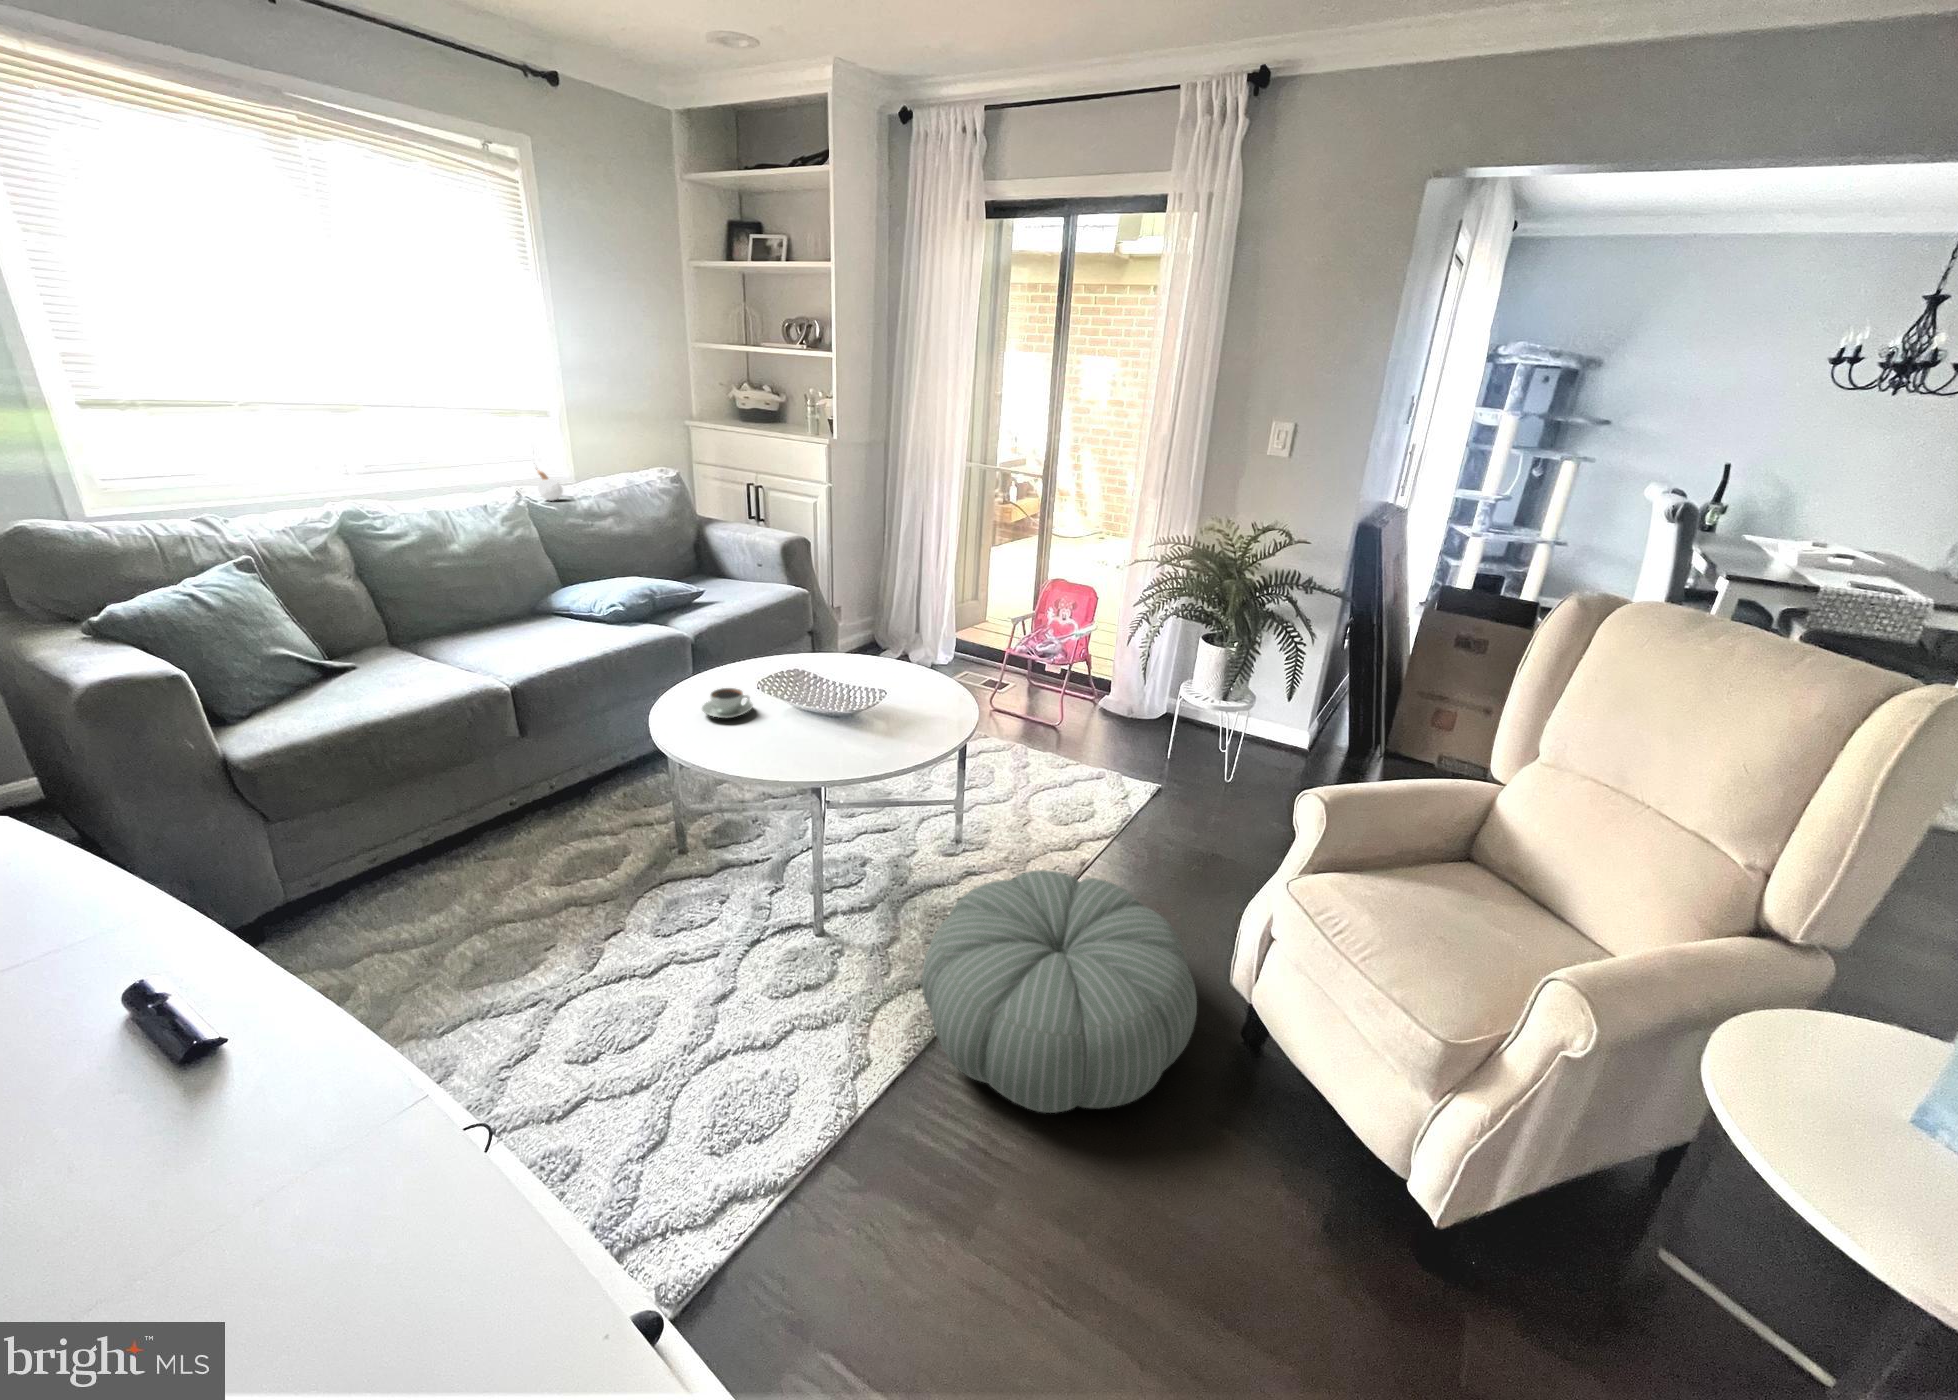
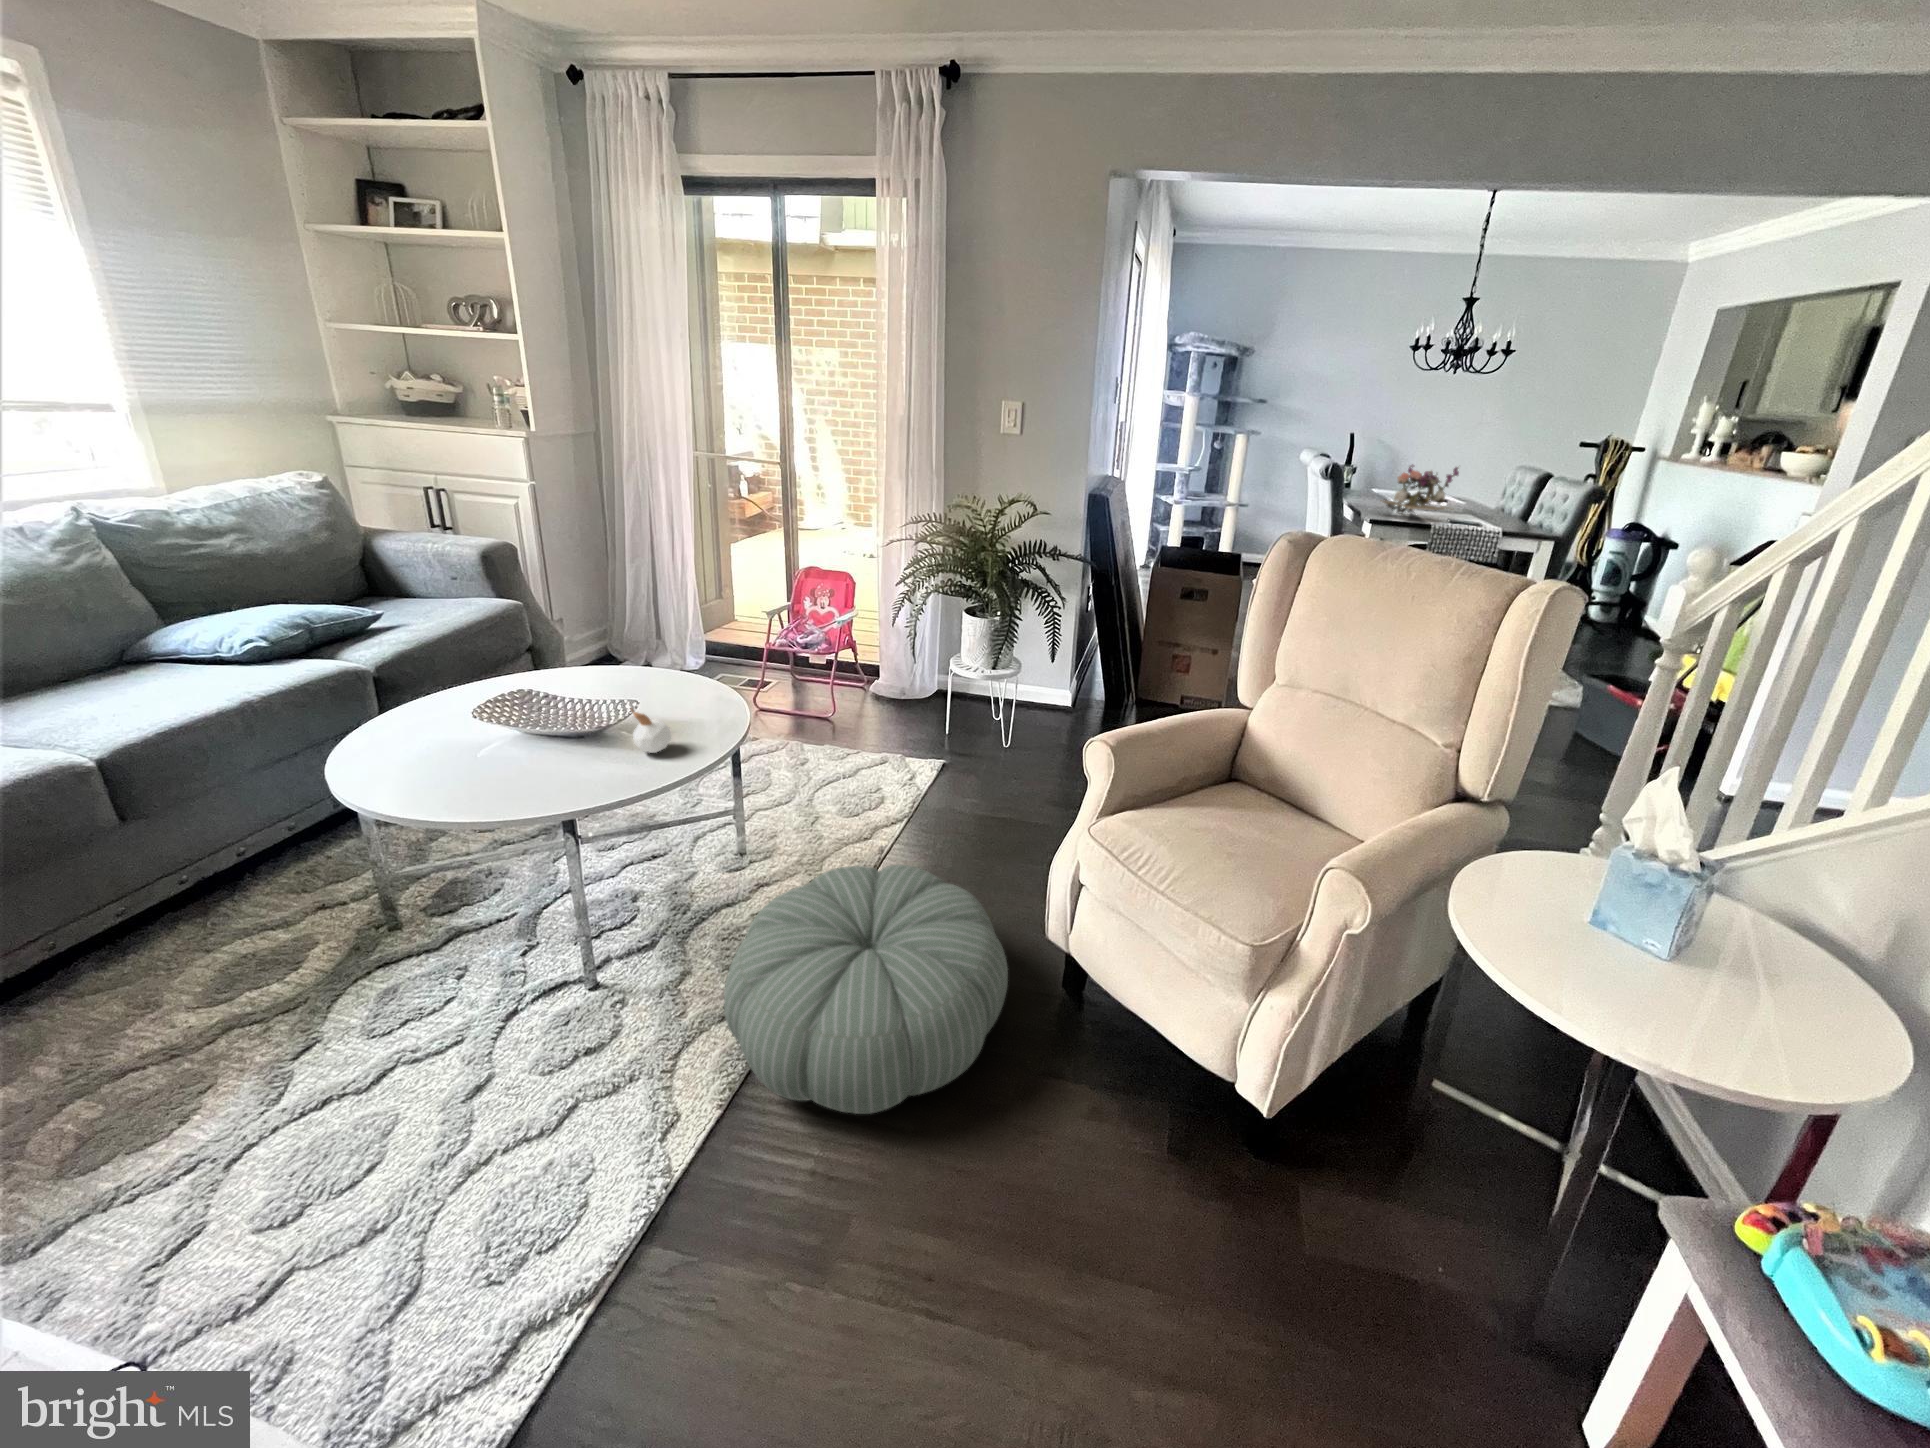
candle: present [538,470,563,501] -> present [631,708,671,753]
flower arrangement: none [1768,502,1910,569] -> present [1380,465,1459,516]
coffee cup: present [702,688,753,718] -> none [395,729,468,767]

